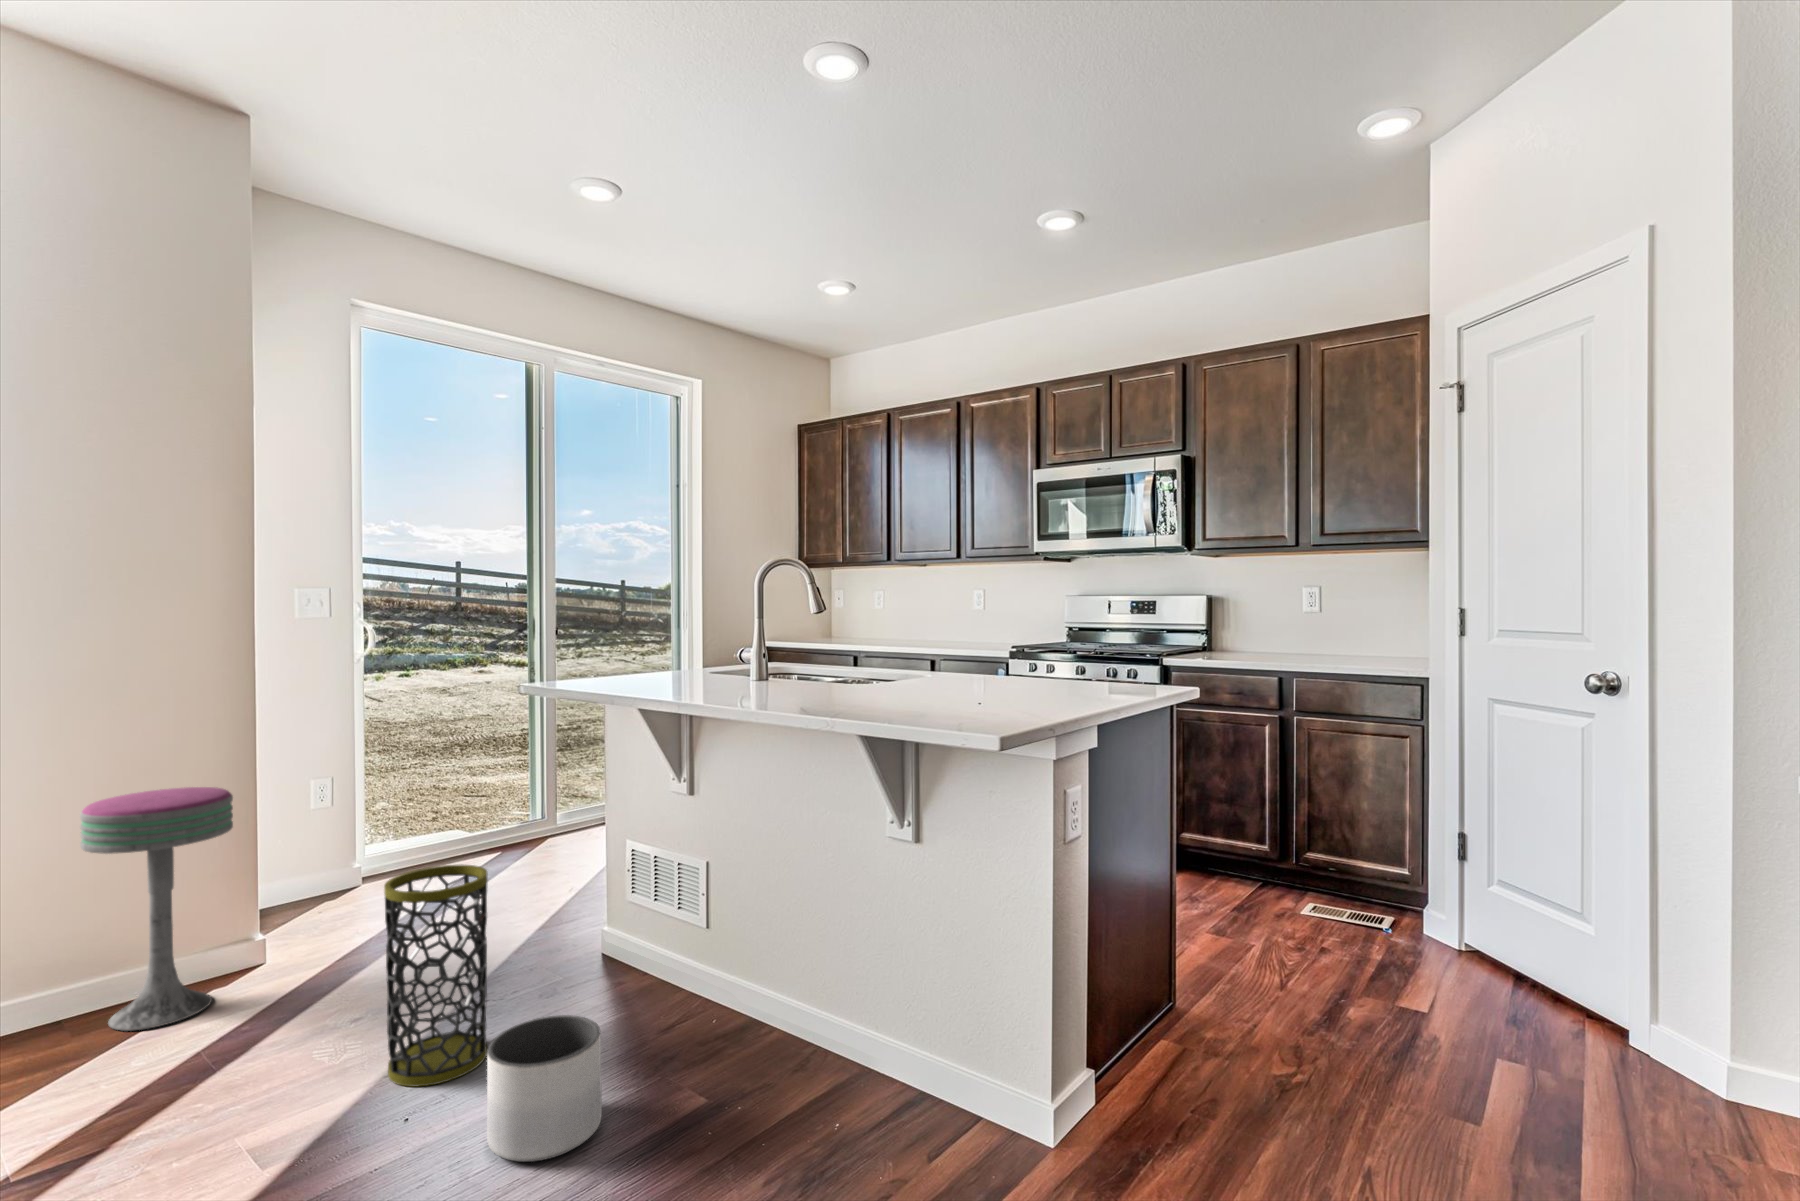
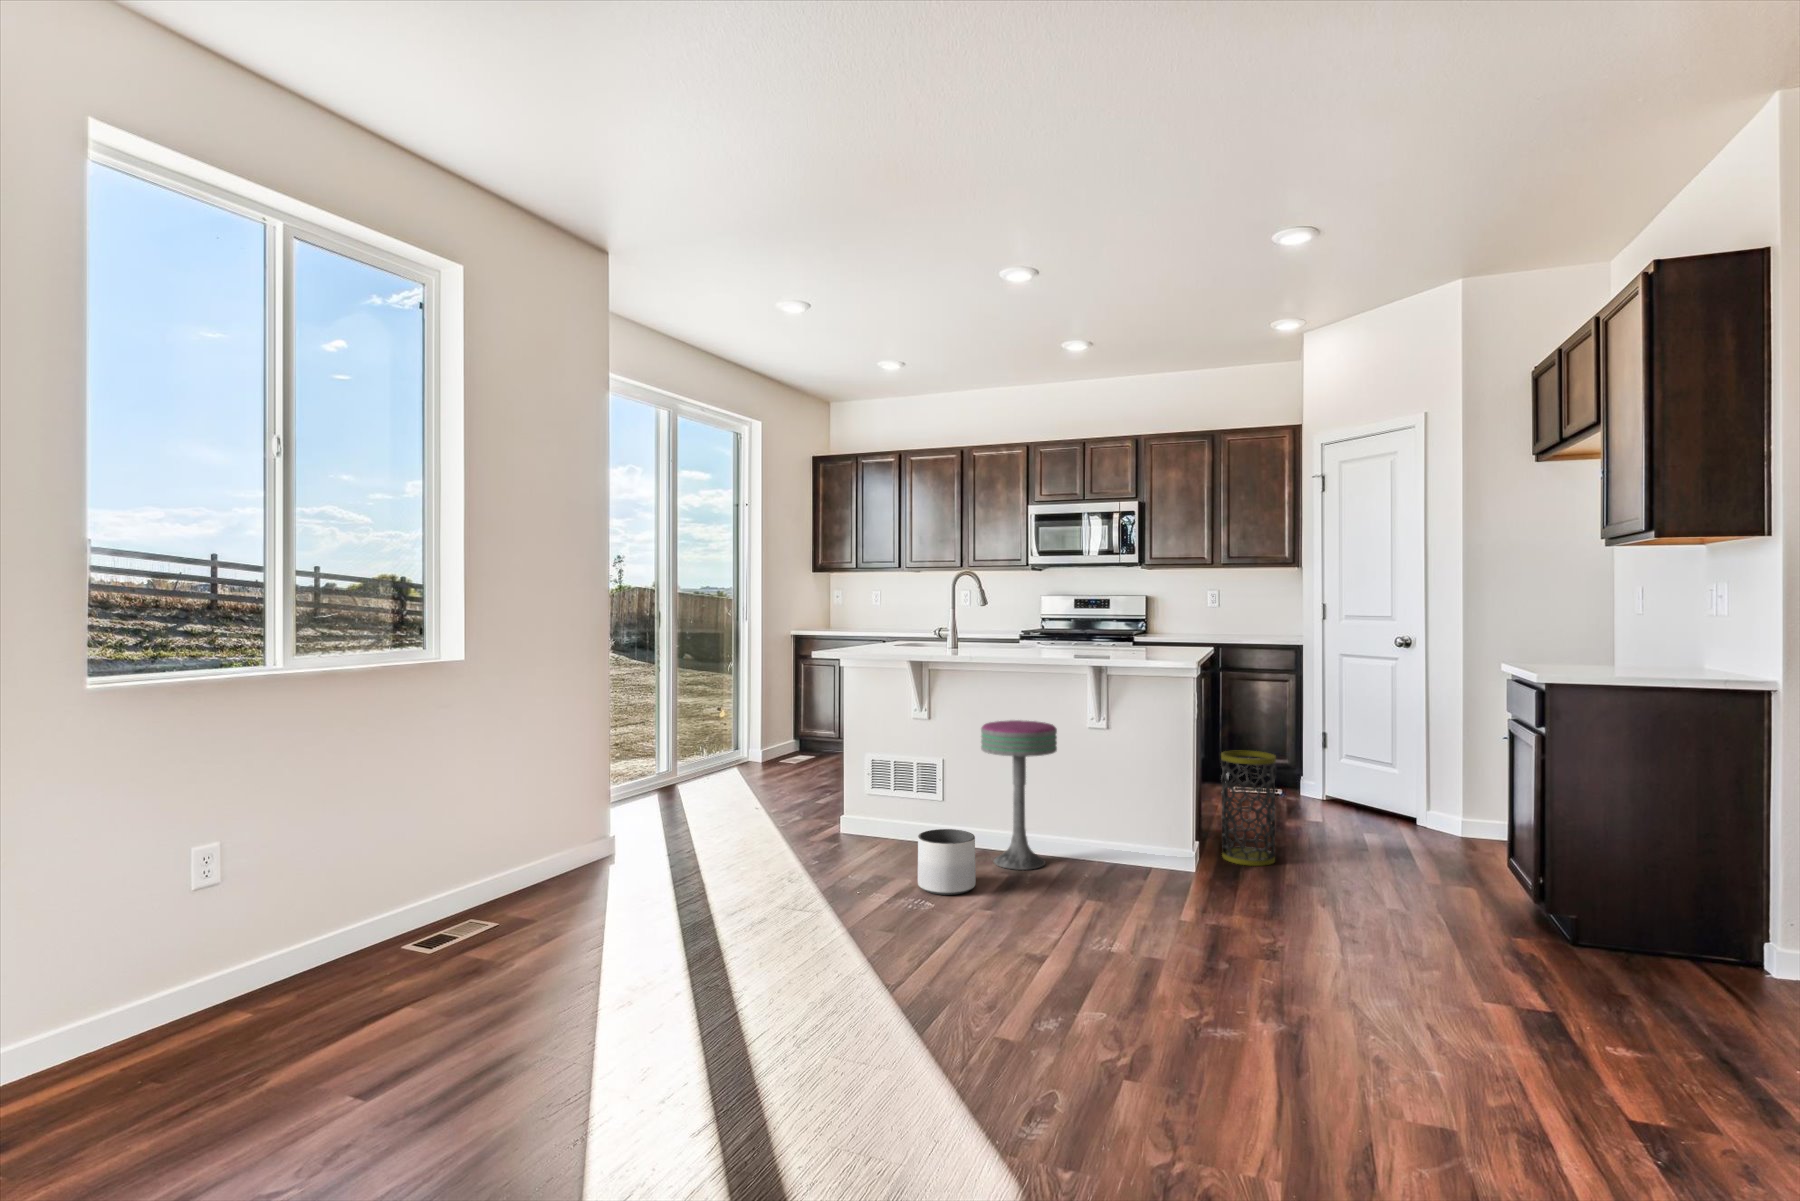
bar stool: present [80,787,233,1031] -> present [981,720,1057,870]
trash can: present [384,865,488,1087] -> present [1221,750,1276,866]

